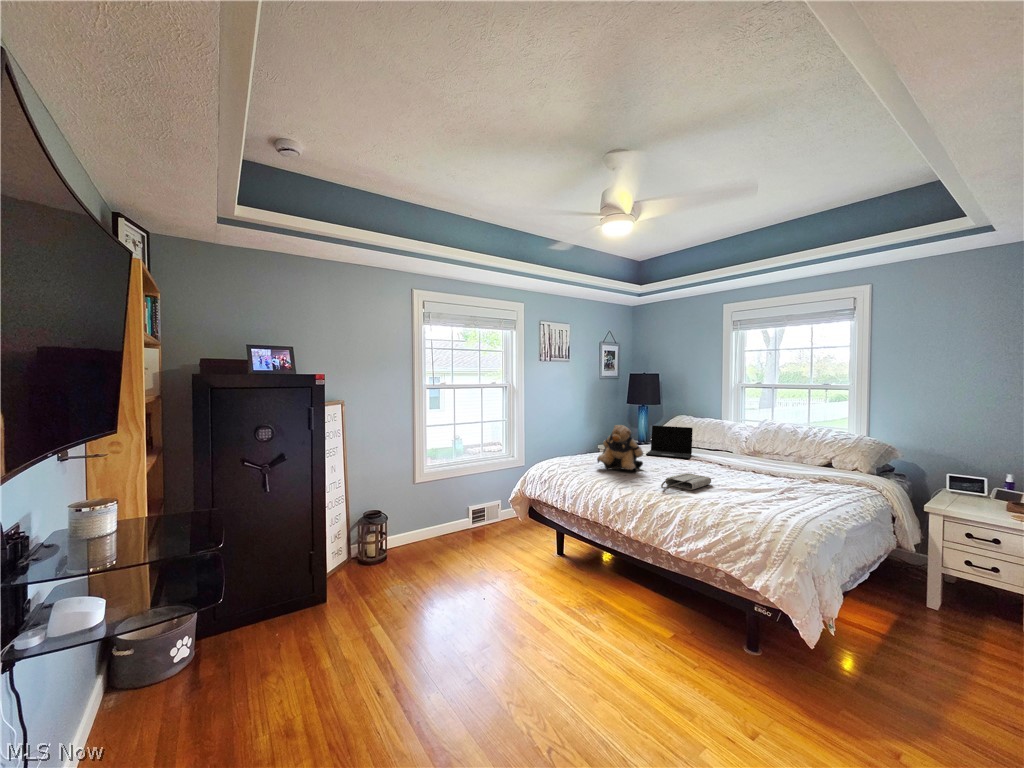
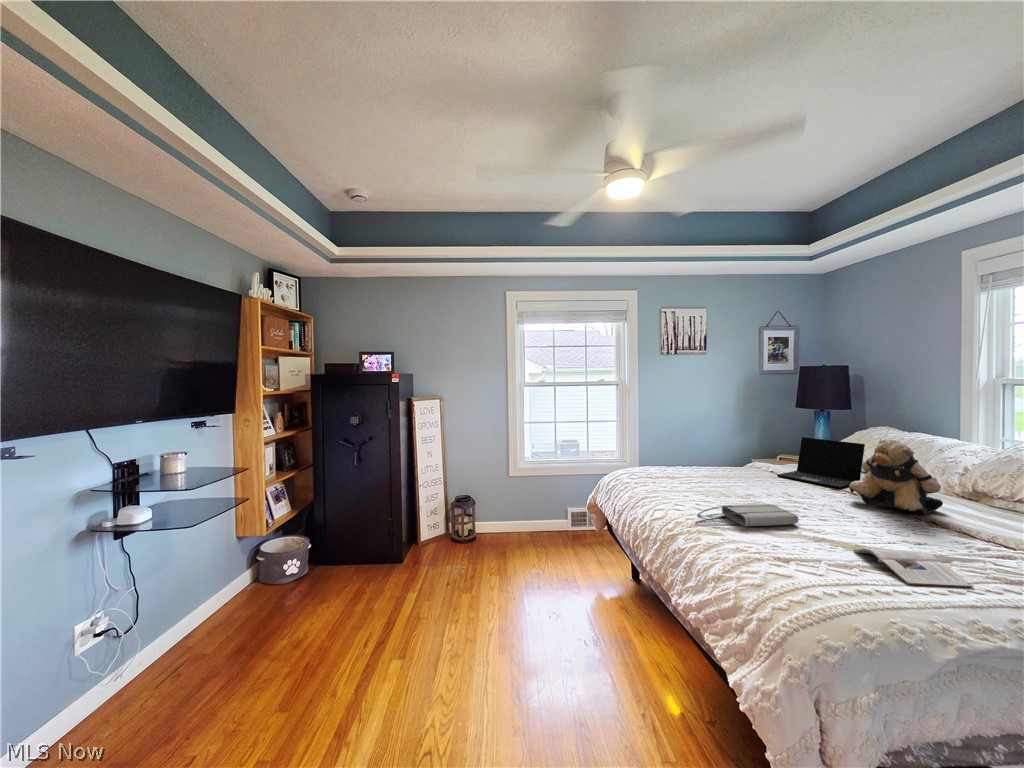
teddy bear: present [597,425,643,471] -> present [849,439,943,515]
magazine: none [755,487,818,505] -> present [854,548,974,587]

